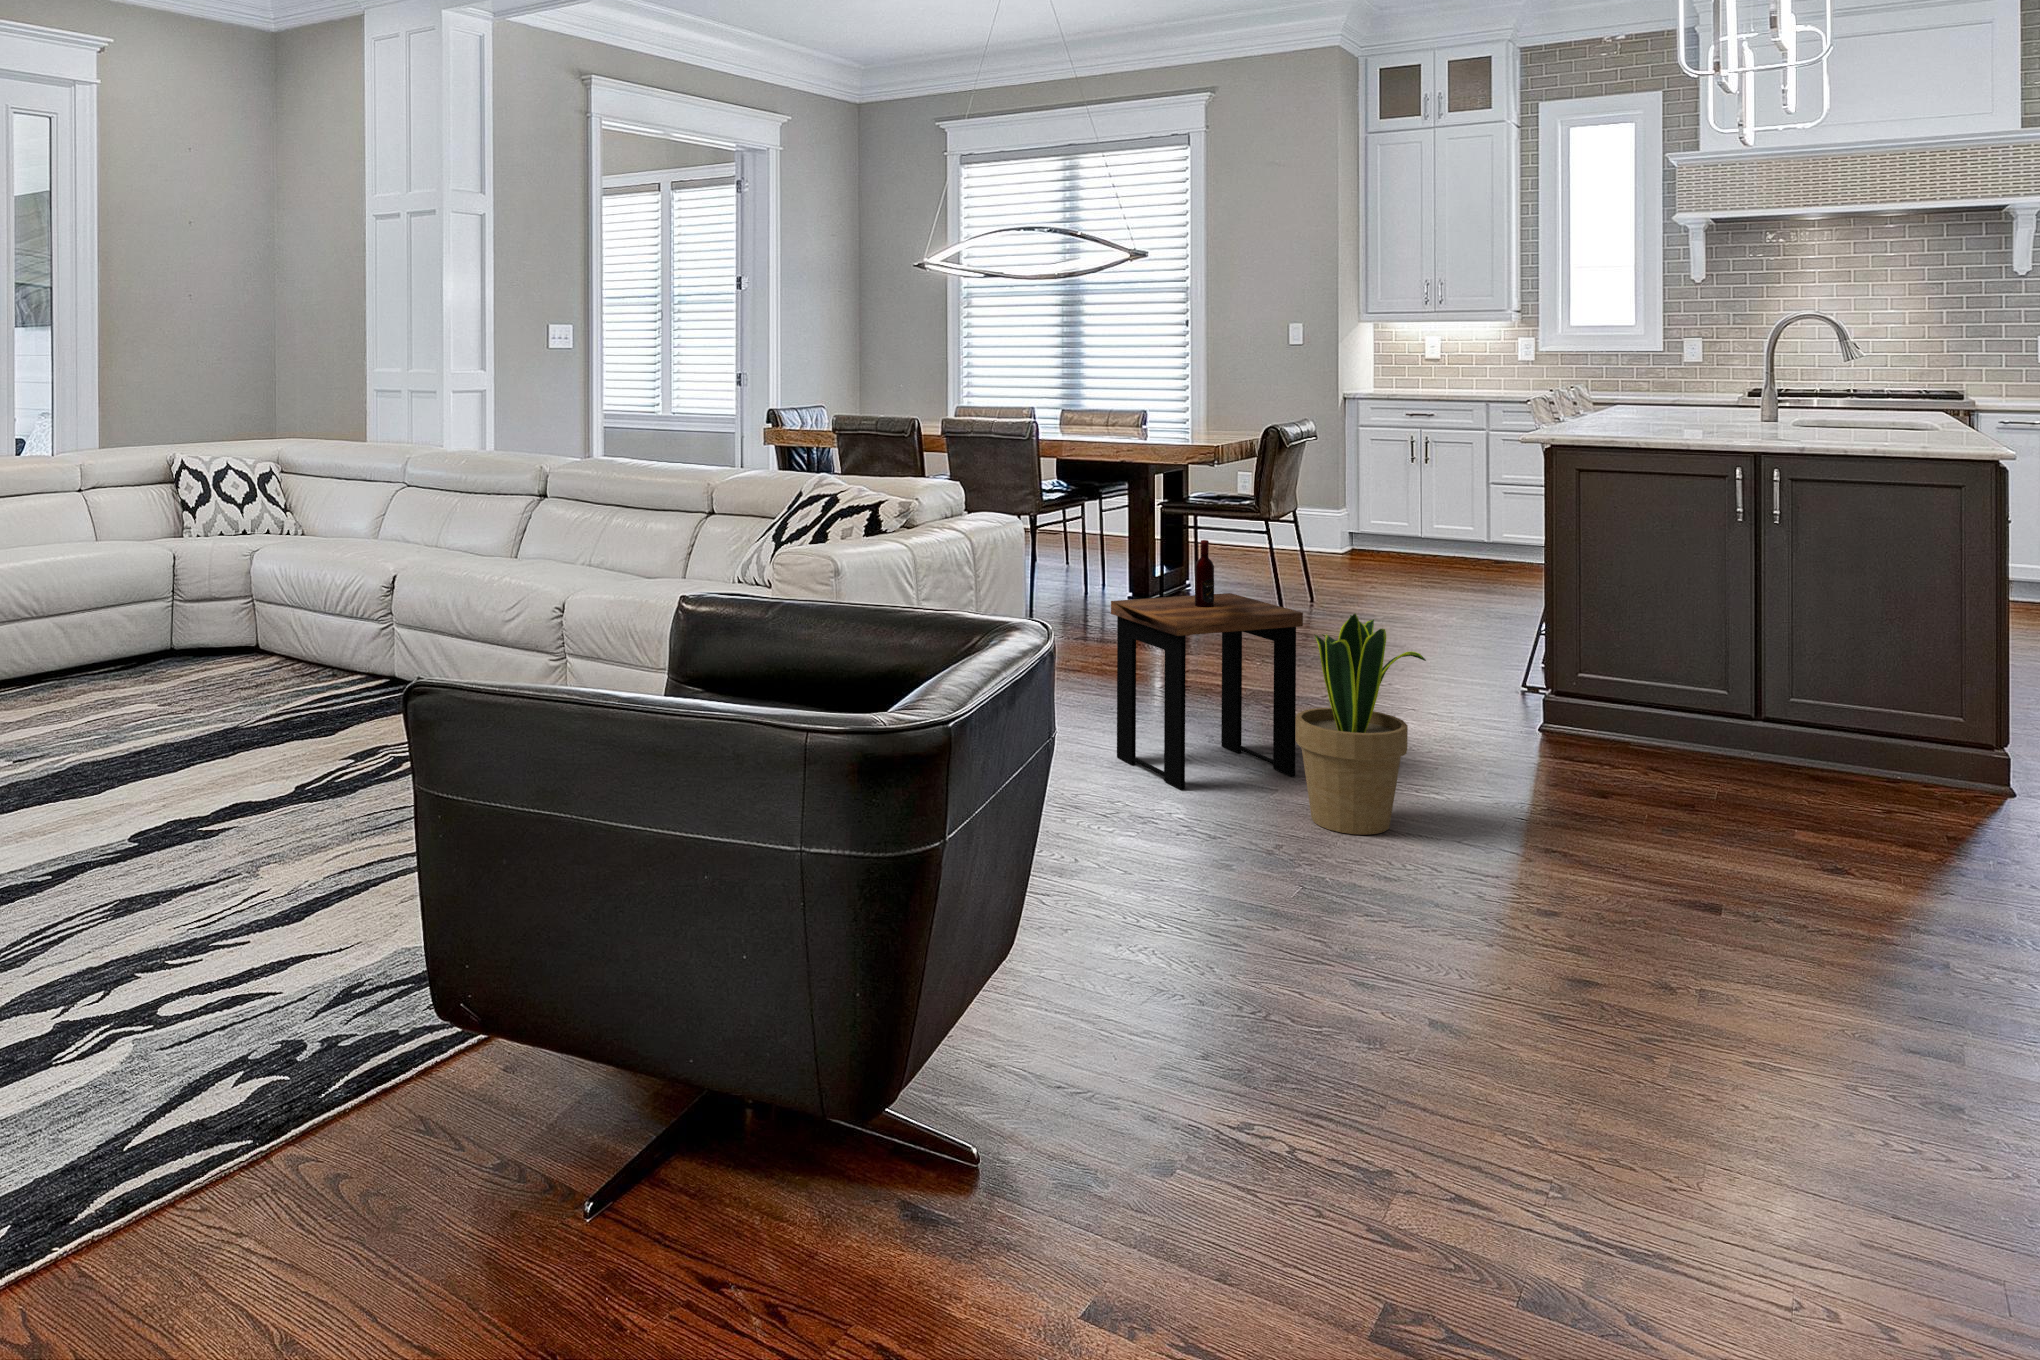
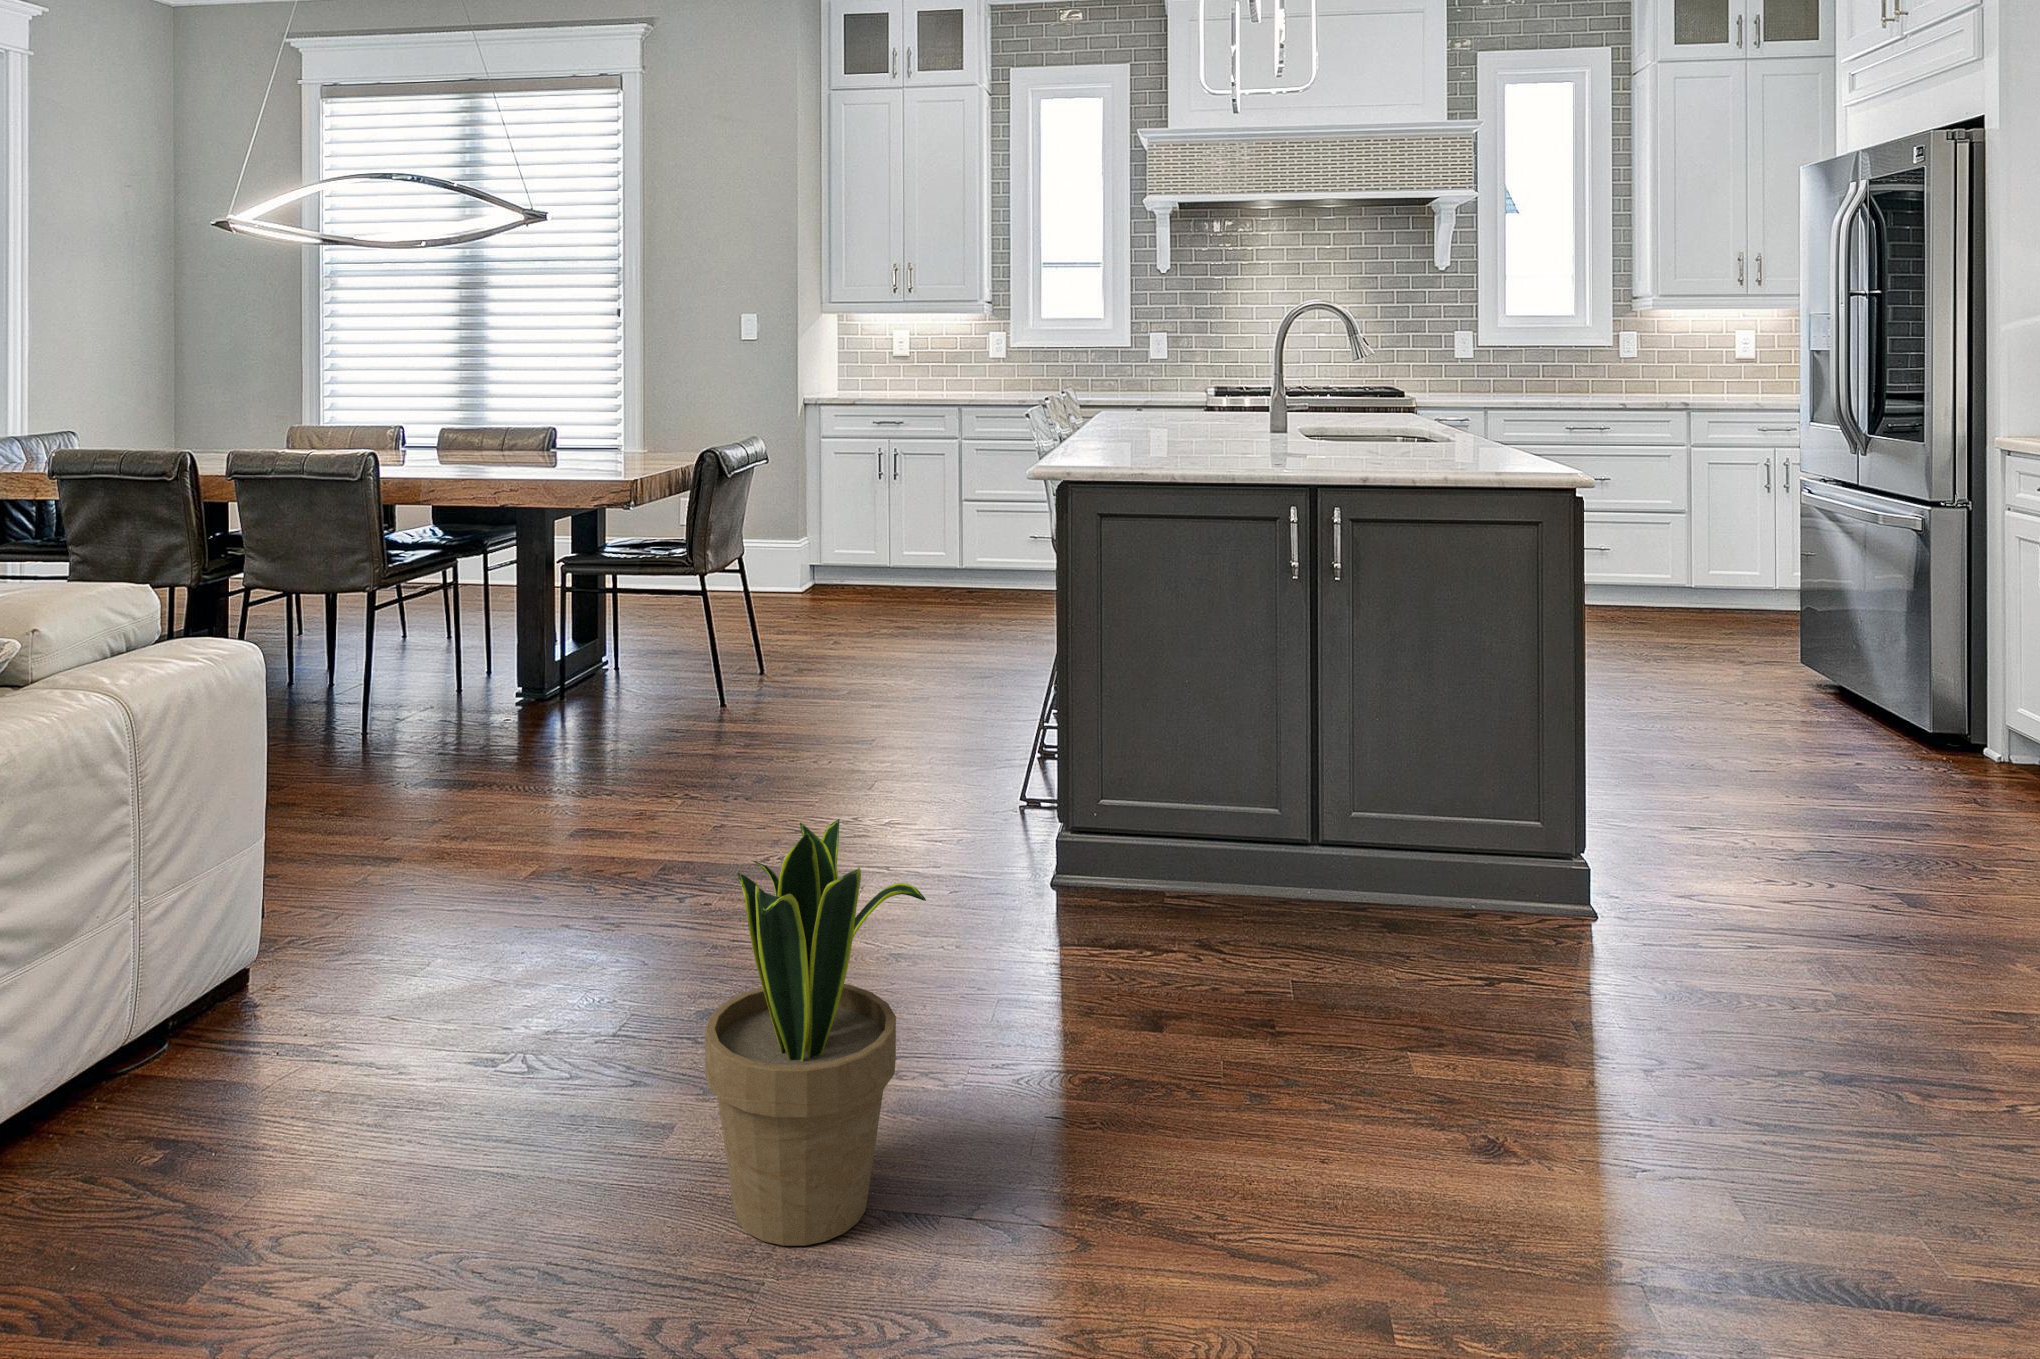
side table: present [1111,540,1303,790] -> none [390,685,726,1171]

